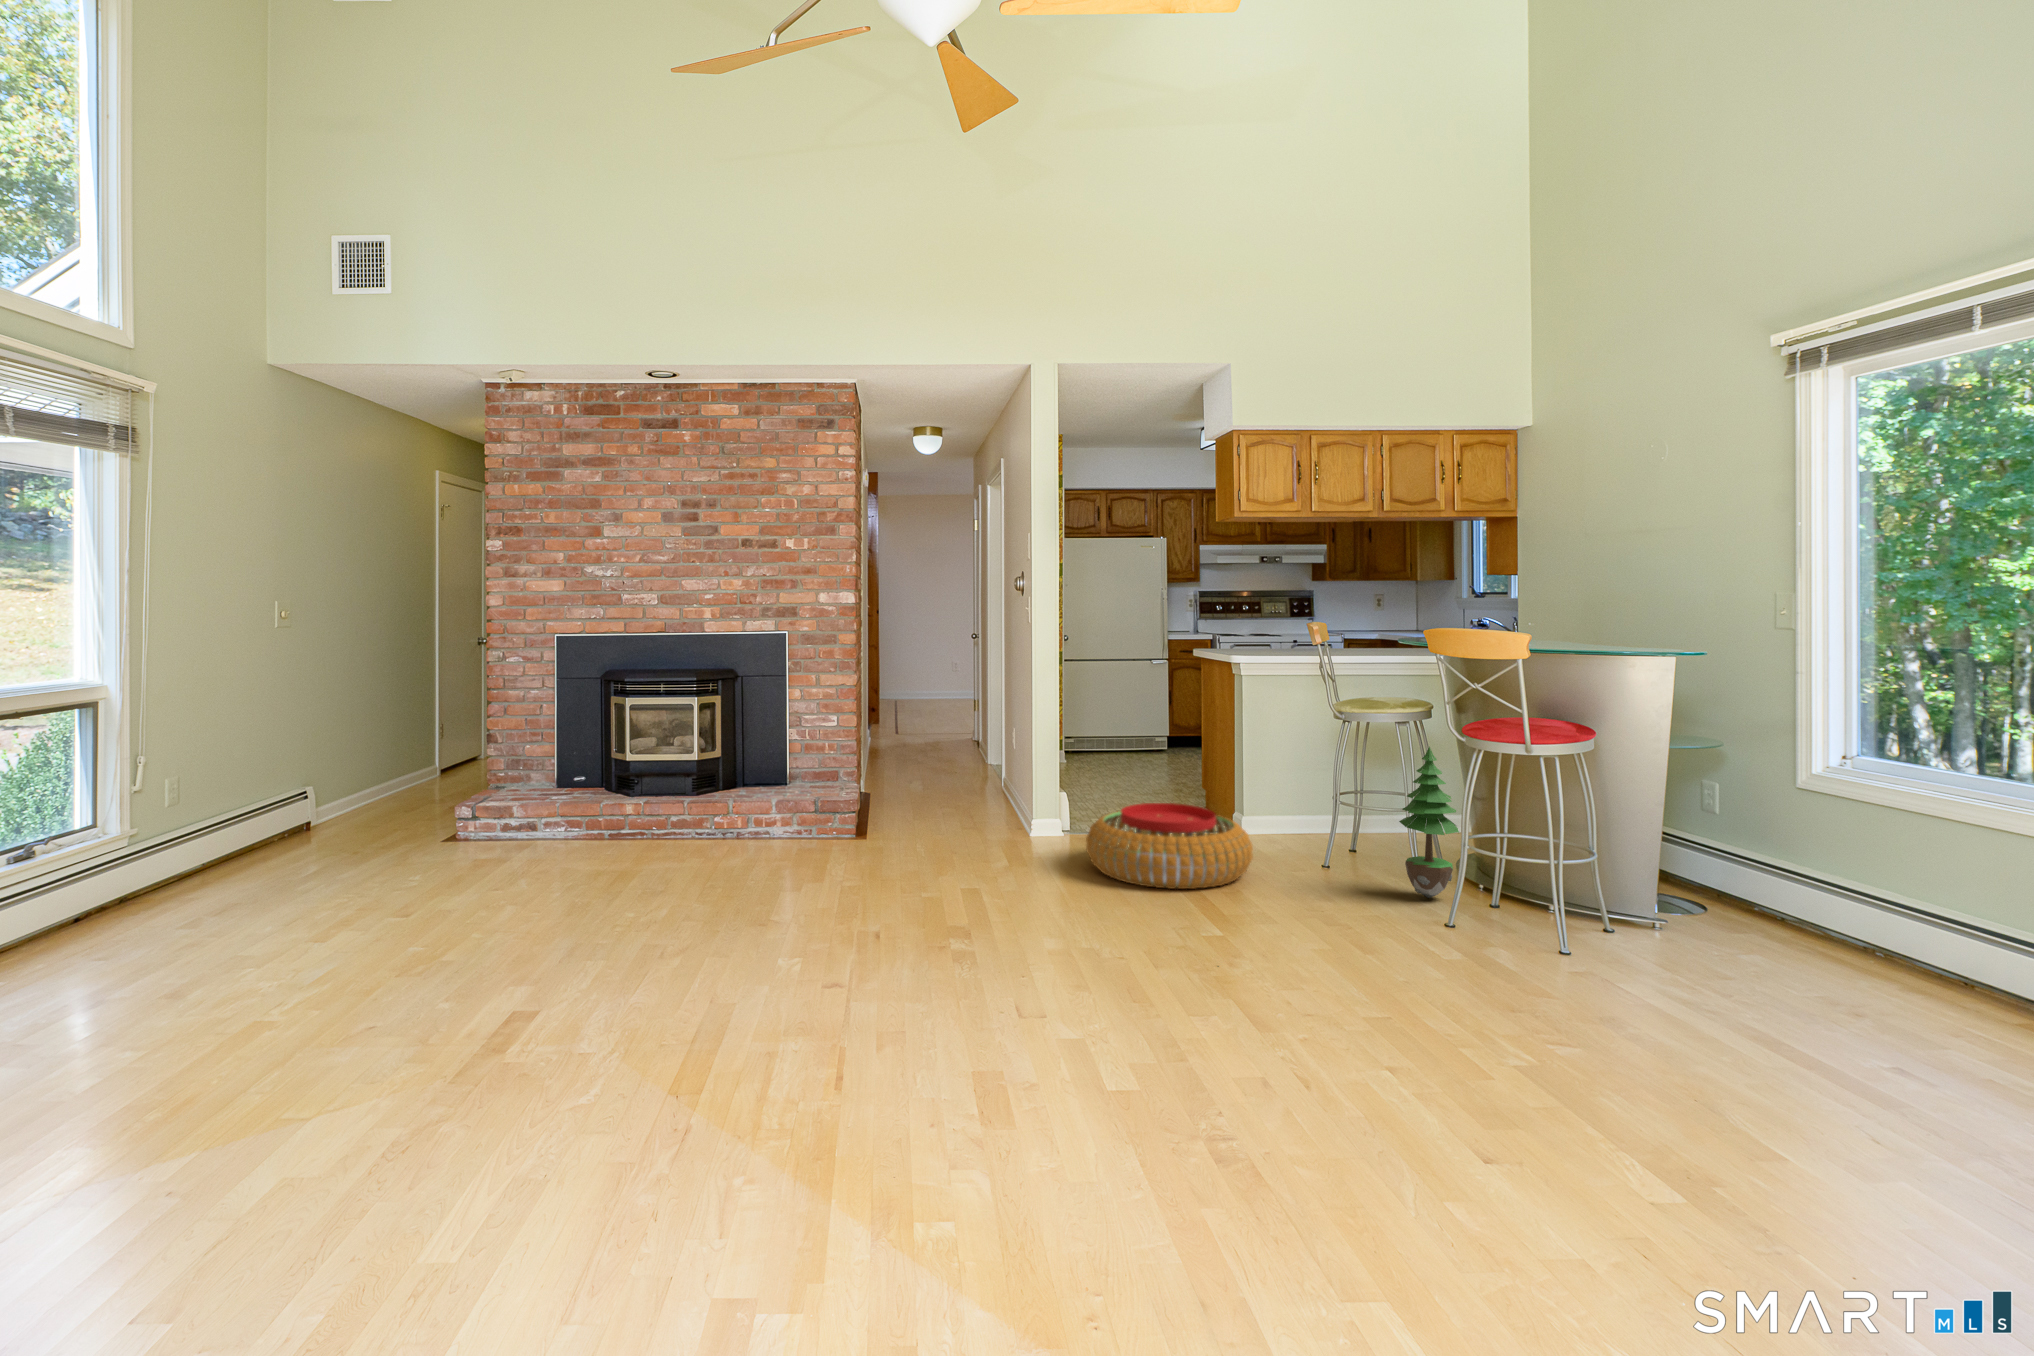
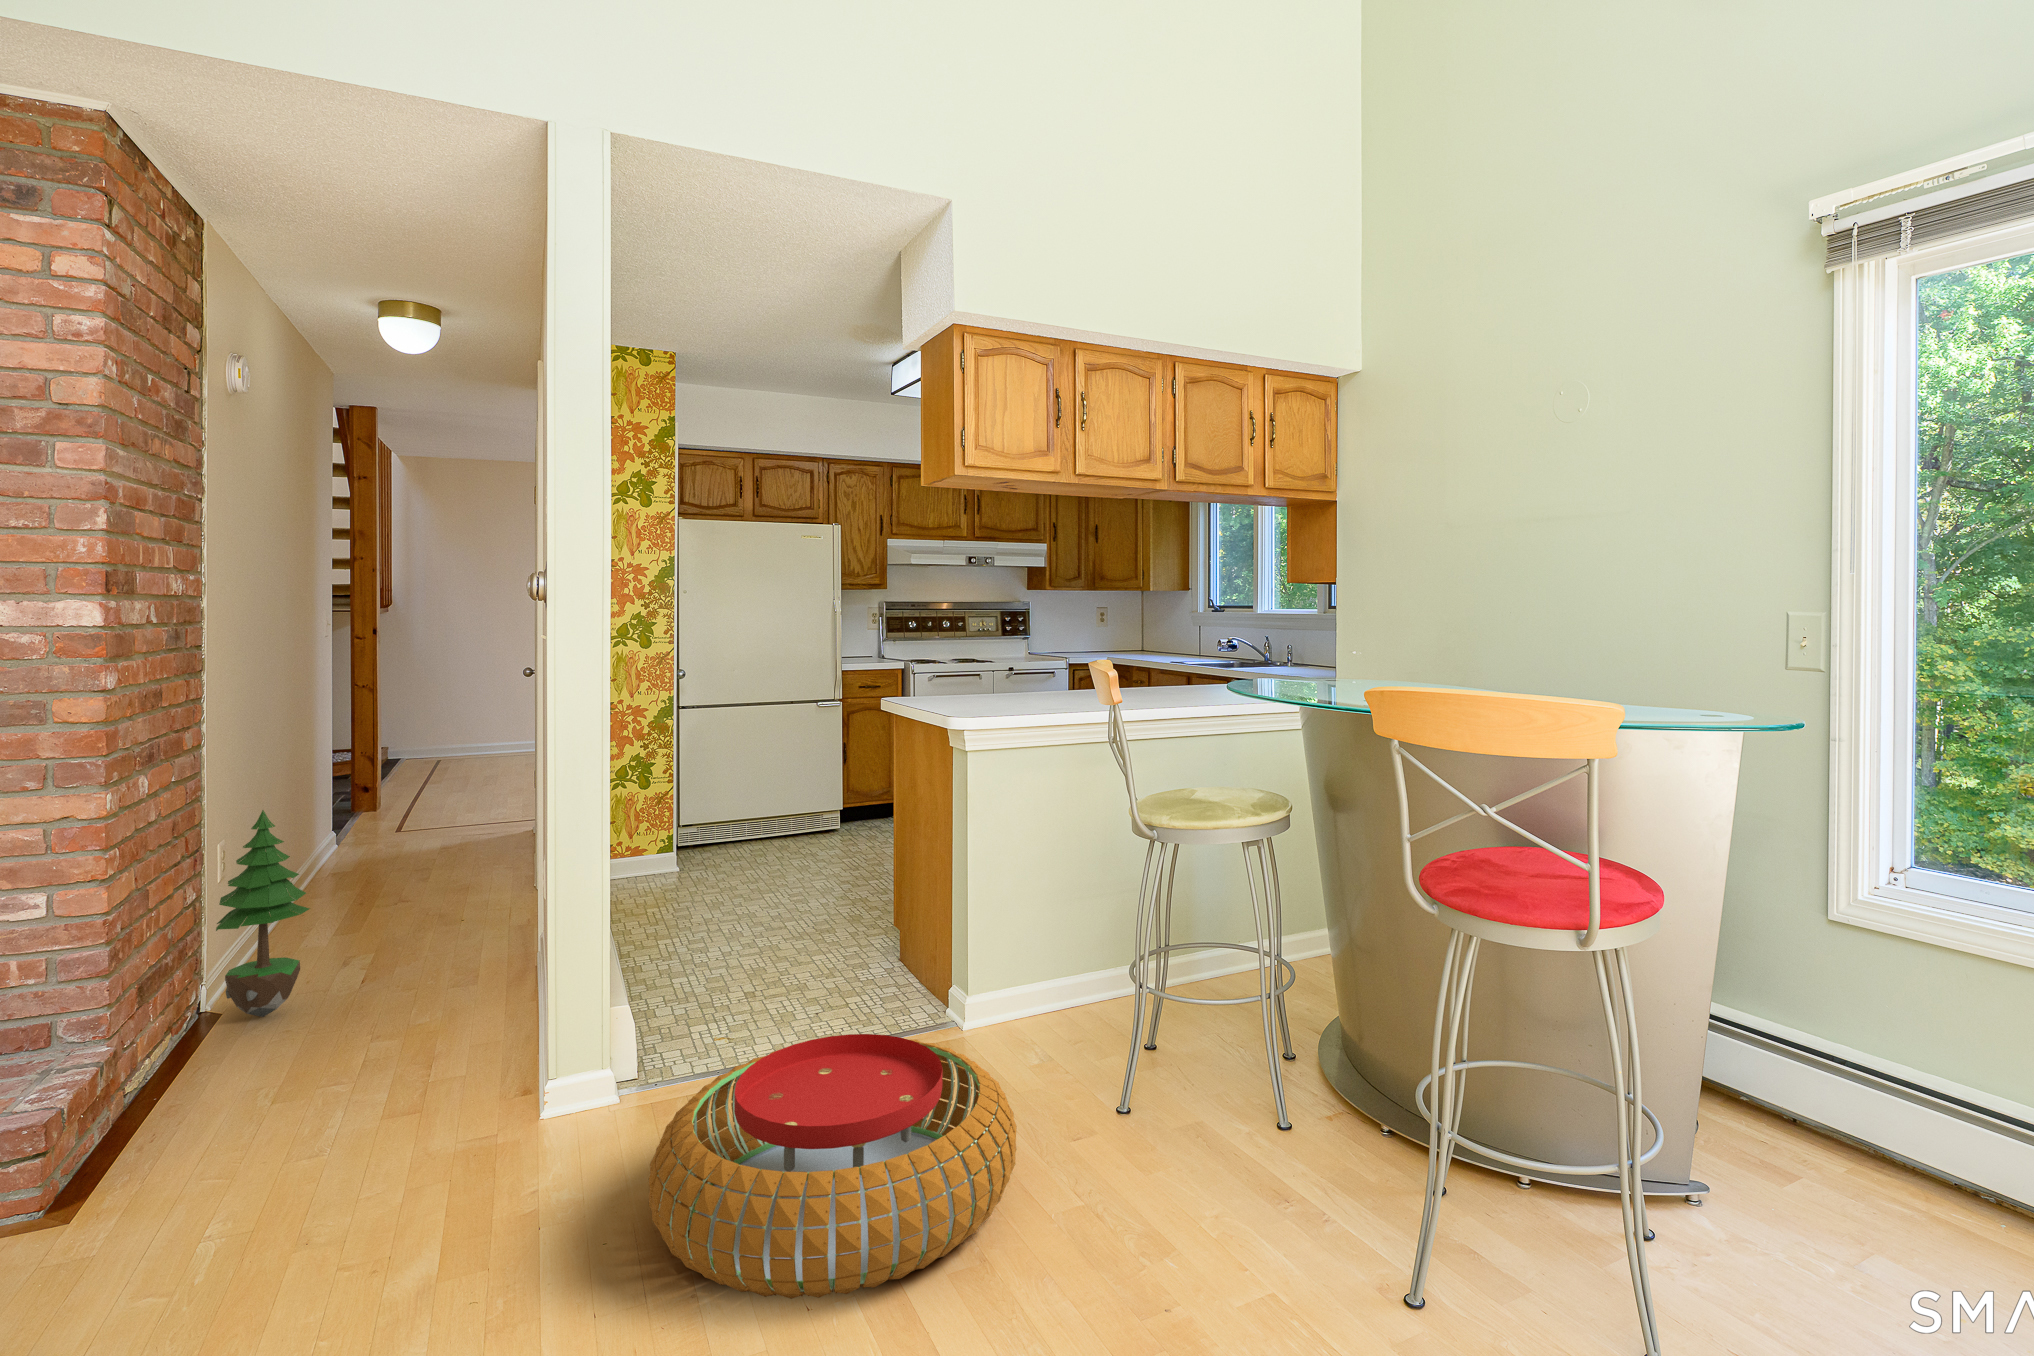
potted tree: present [1399,747,1459,898] -> present [216,810,310,1017]

